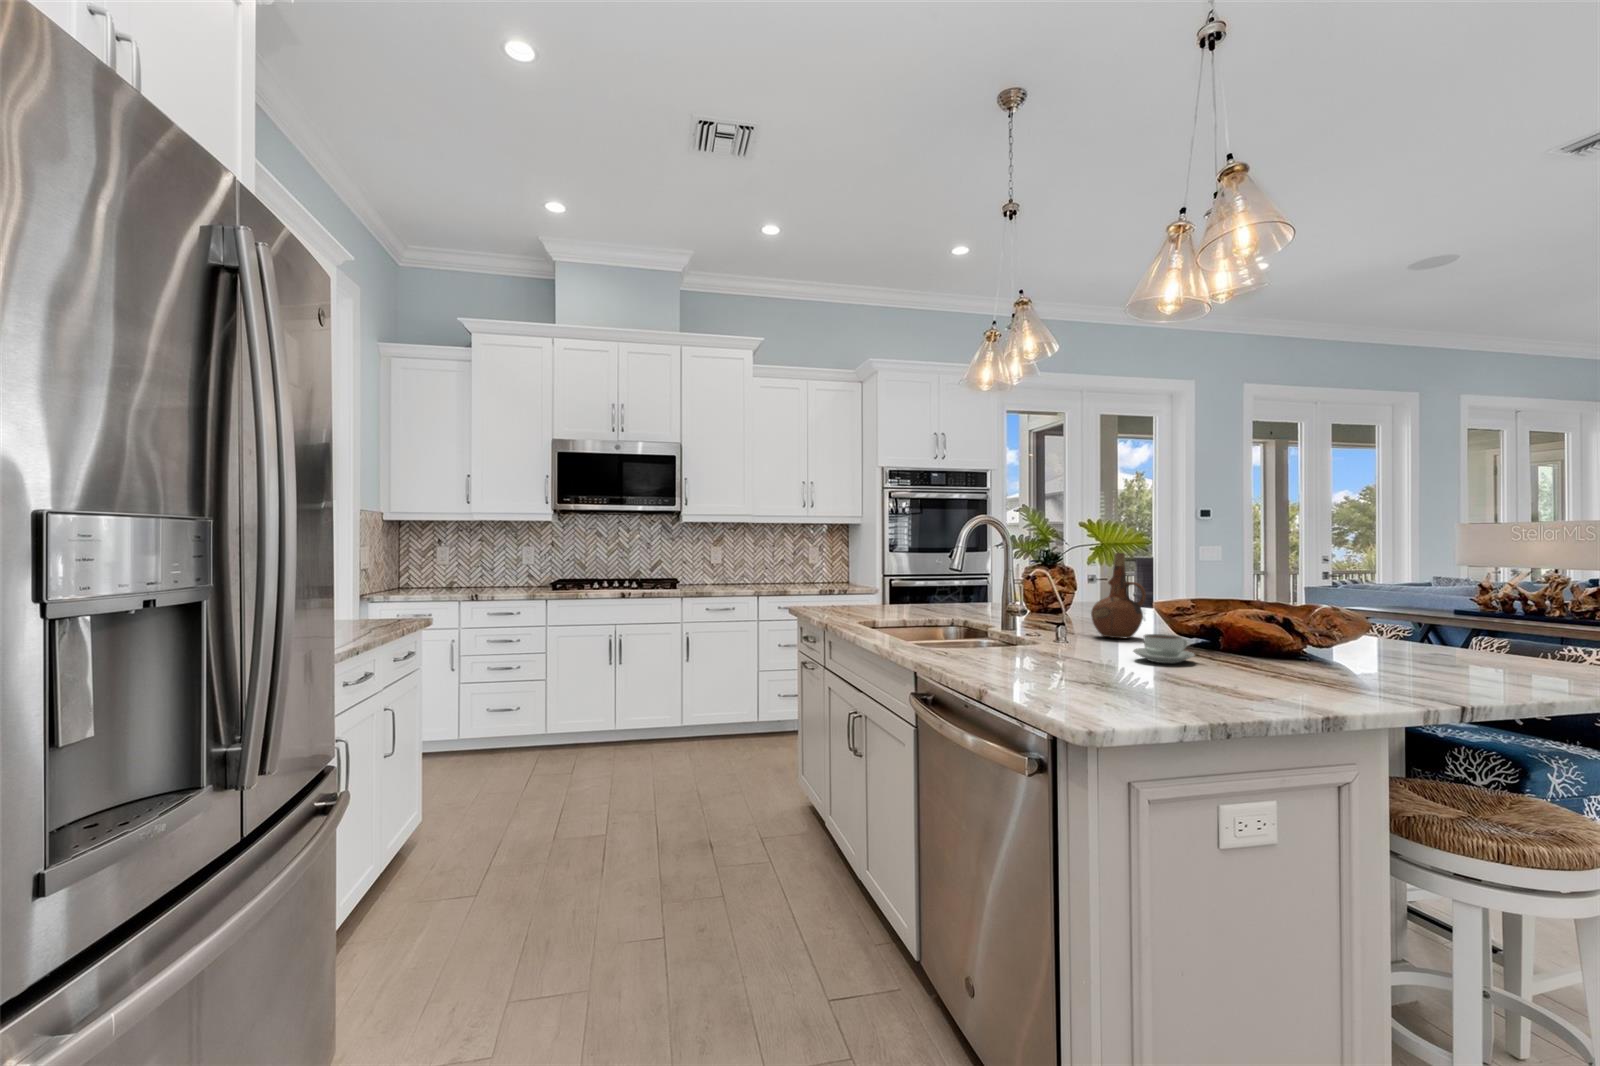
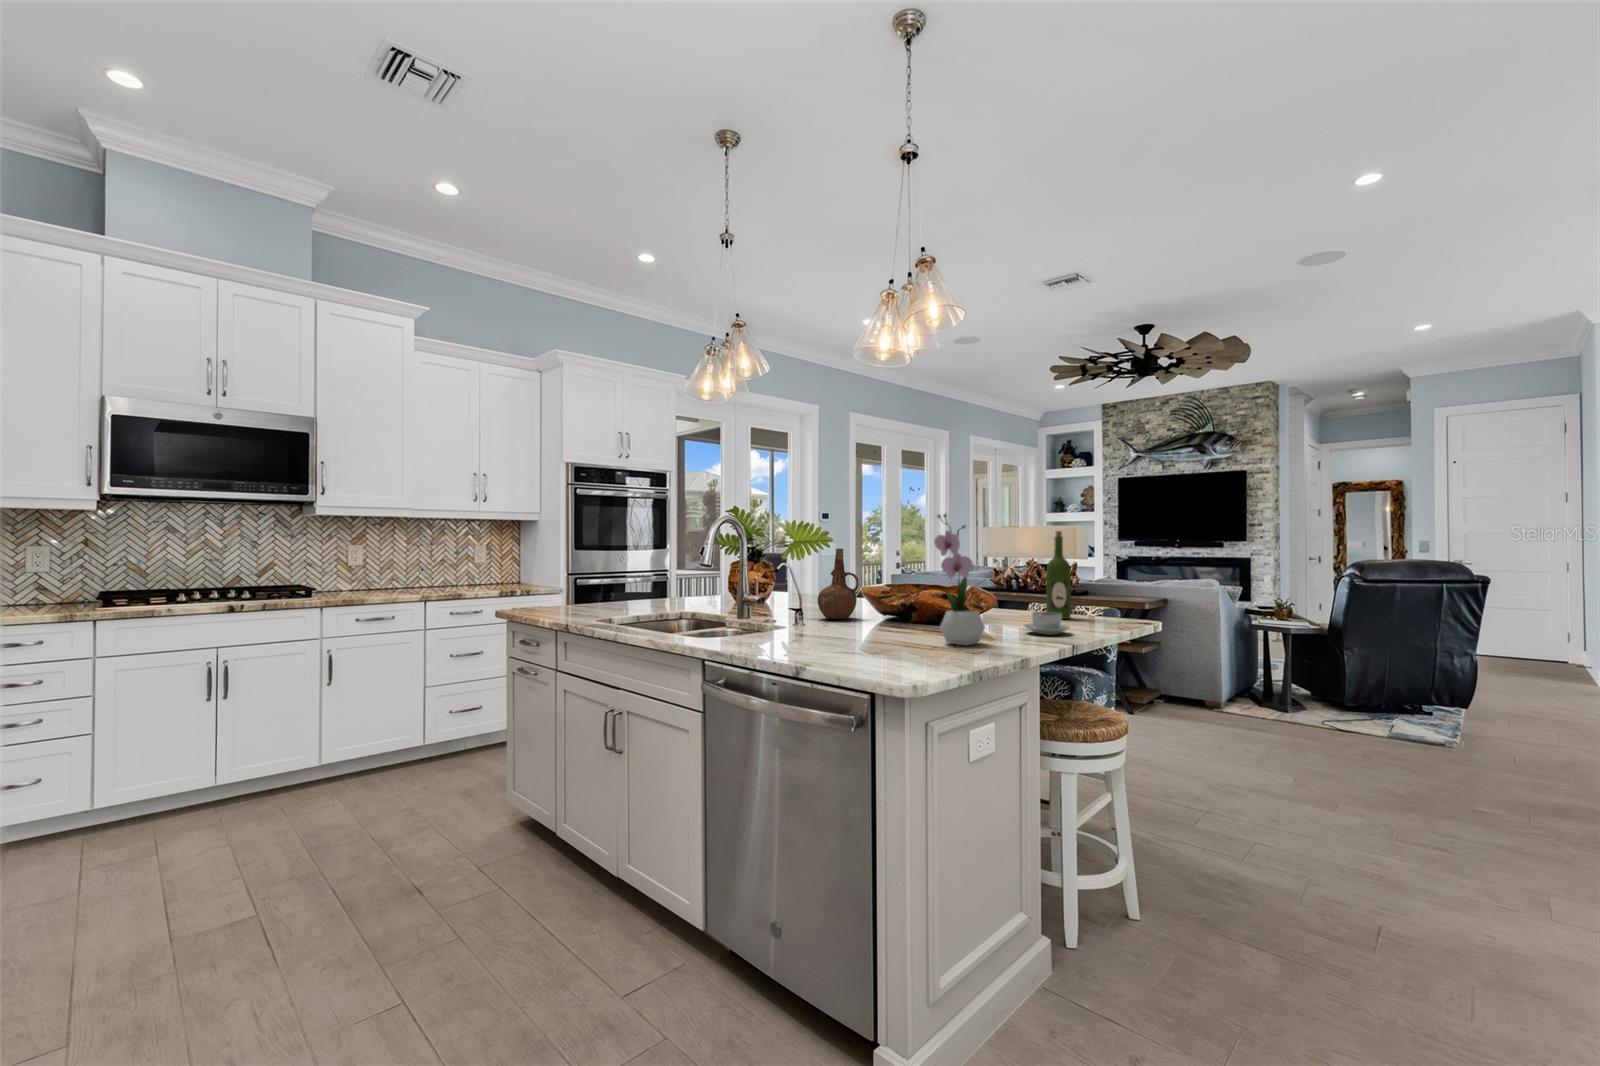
flower arrangement: none [1195,507,1289,686] -> present [934,514,985,646]
wine bottle: none [1450,529,1499,663] -> present [1046,531,1071,619]
coffee cup: present [1133,634,1194,663] -> present [1024,612,1070,635]

